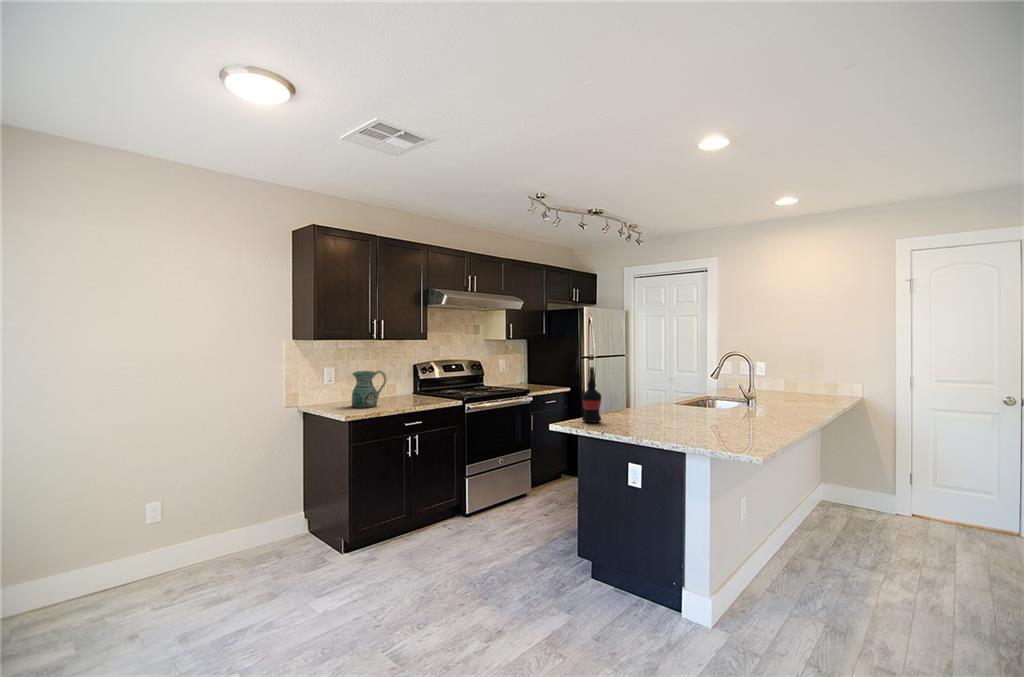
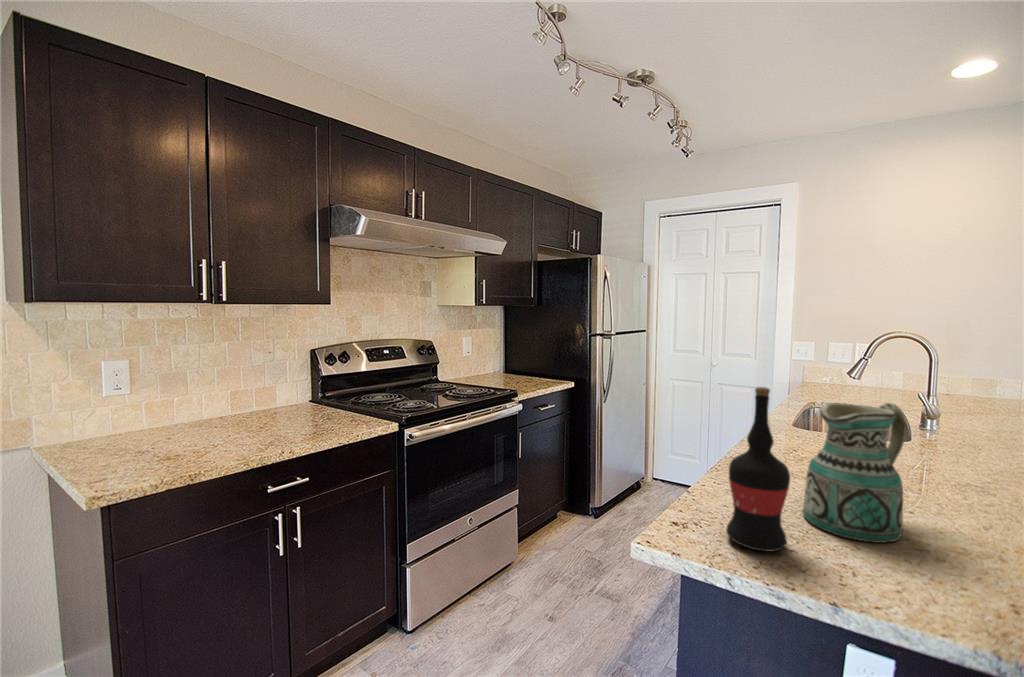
ceramic pitcher: present [352,371,386,408] -> present [803,403,906,543]

